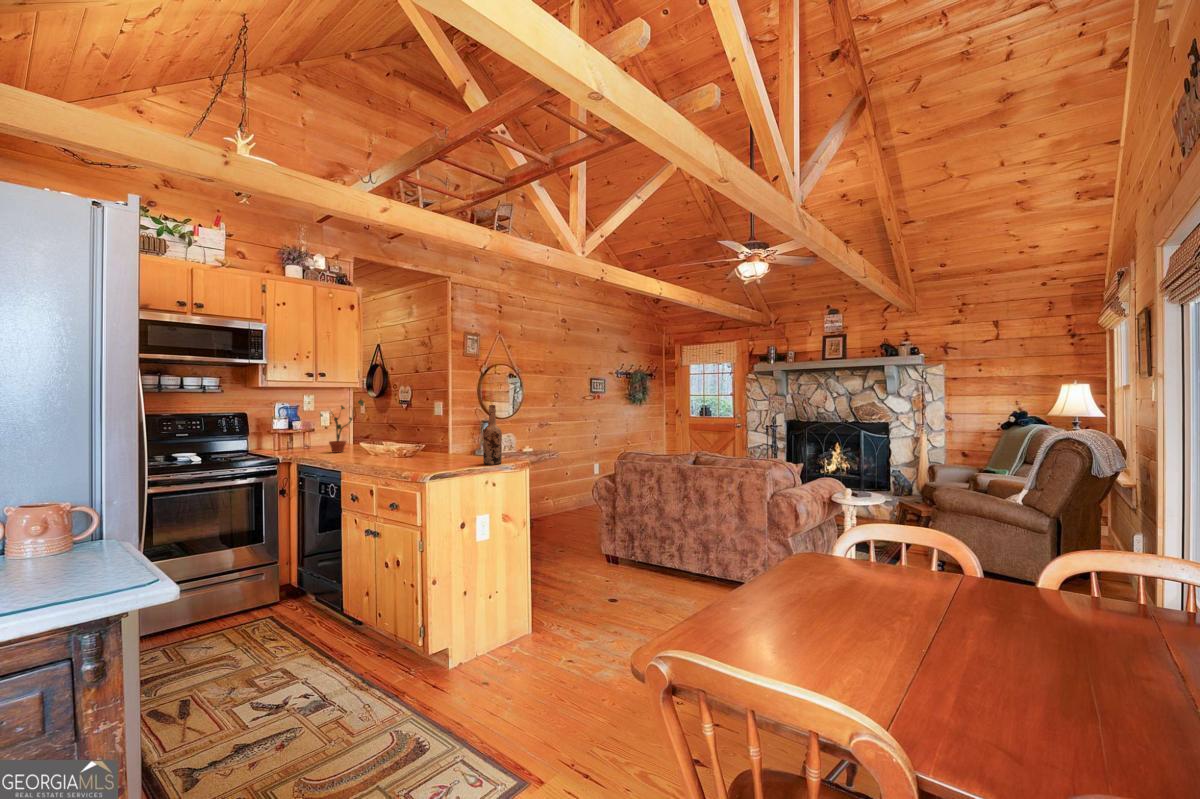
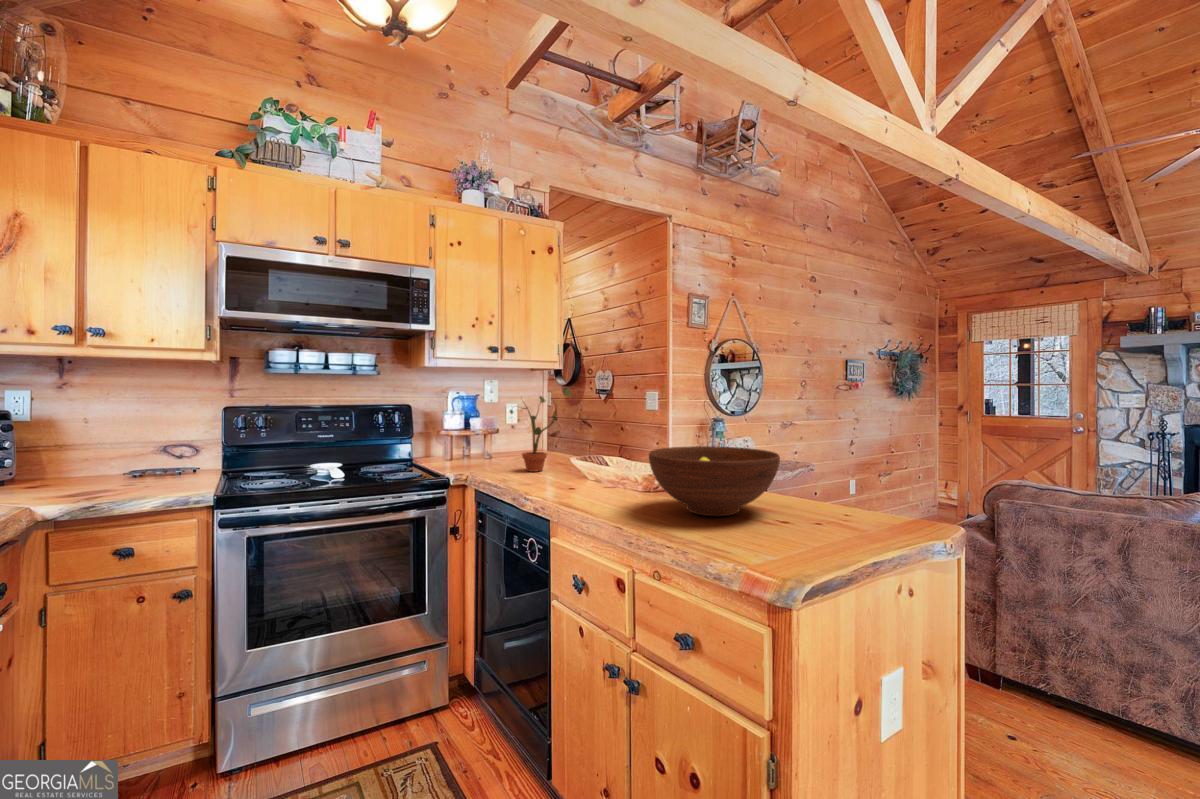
wine bottle: present [483,405,502,465] -> none [868,402,916,543]
fruit bowl: none [392,430,458,462] -> present [649,446,780,516]

